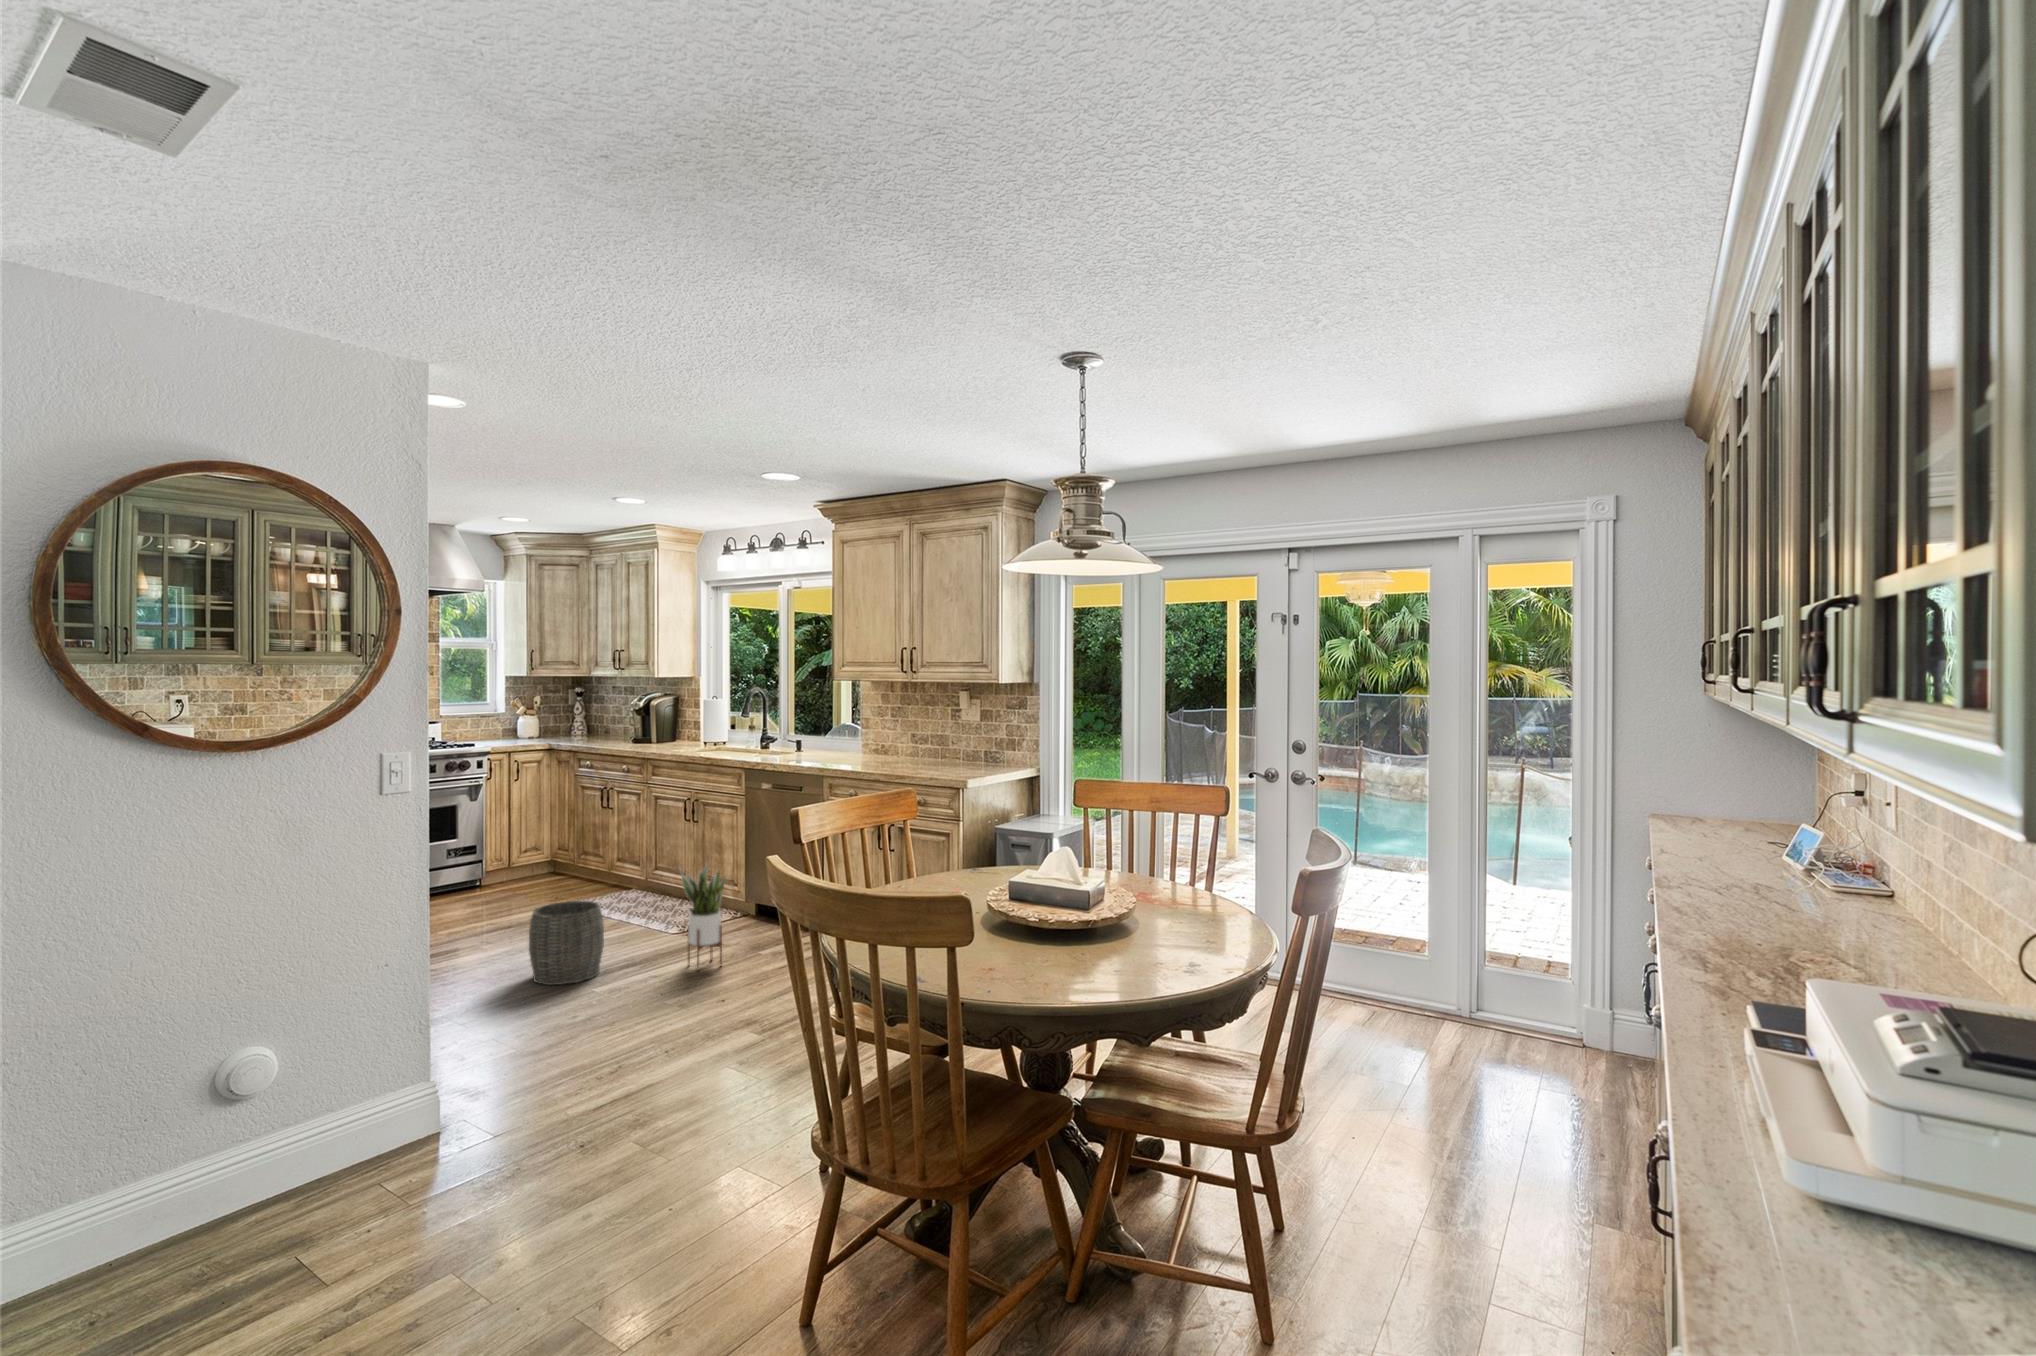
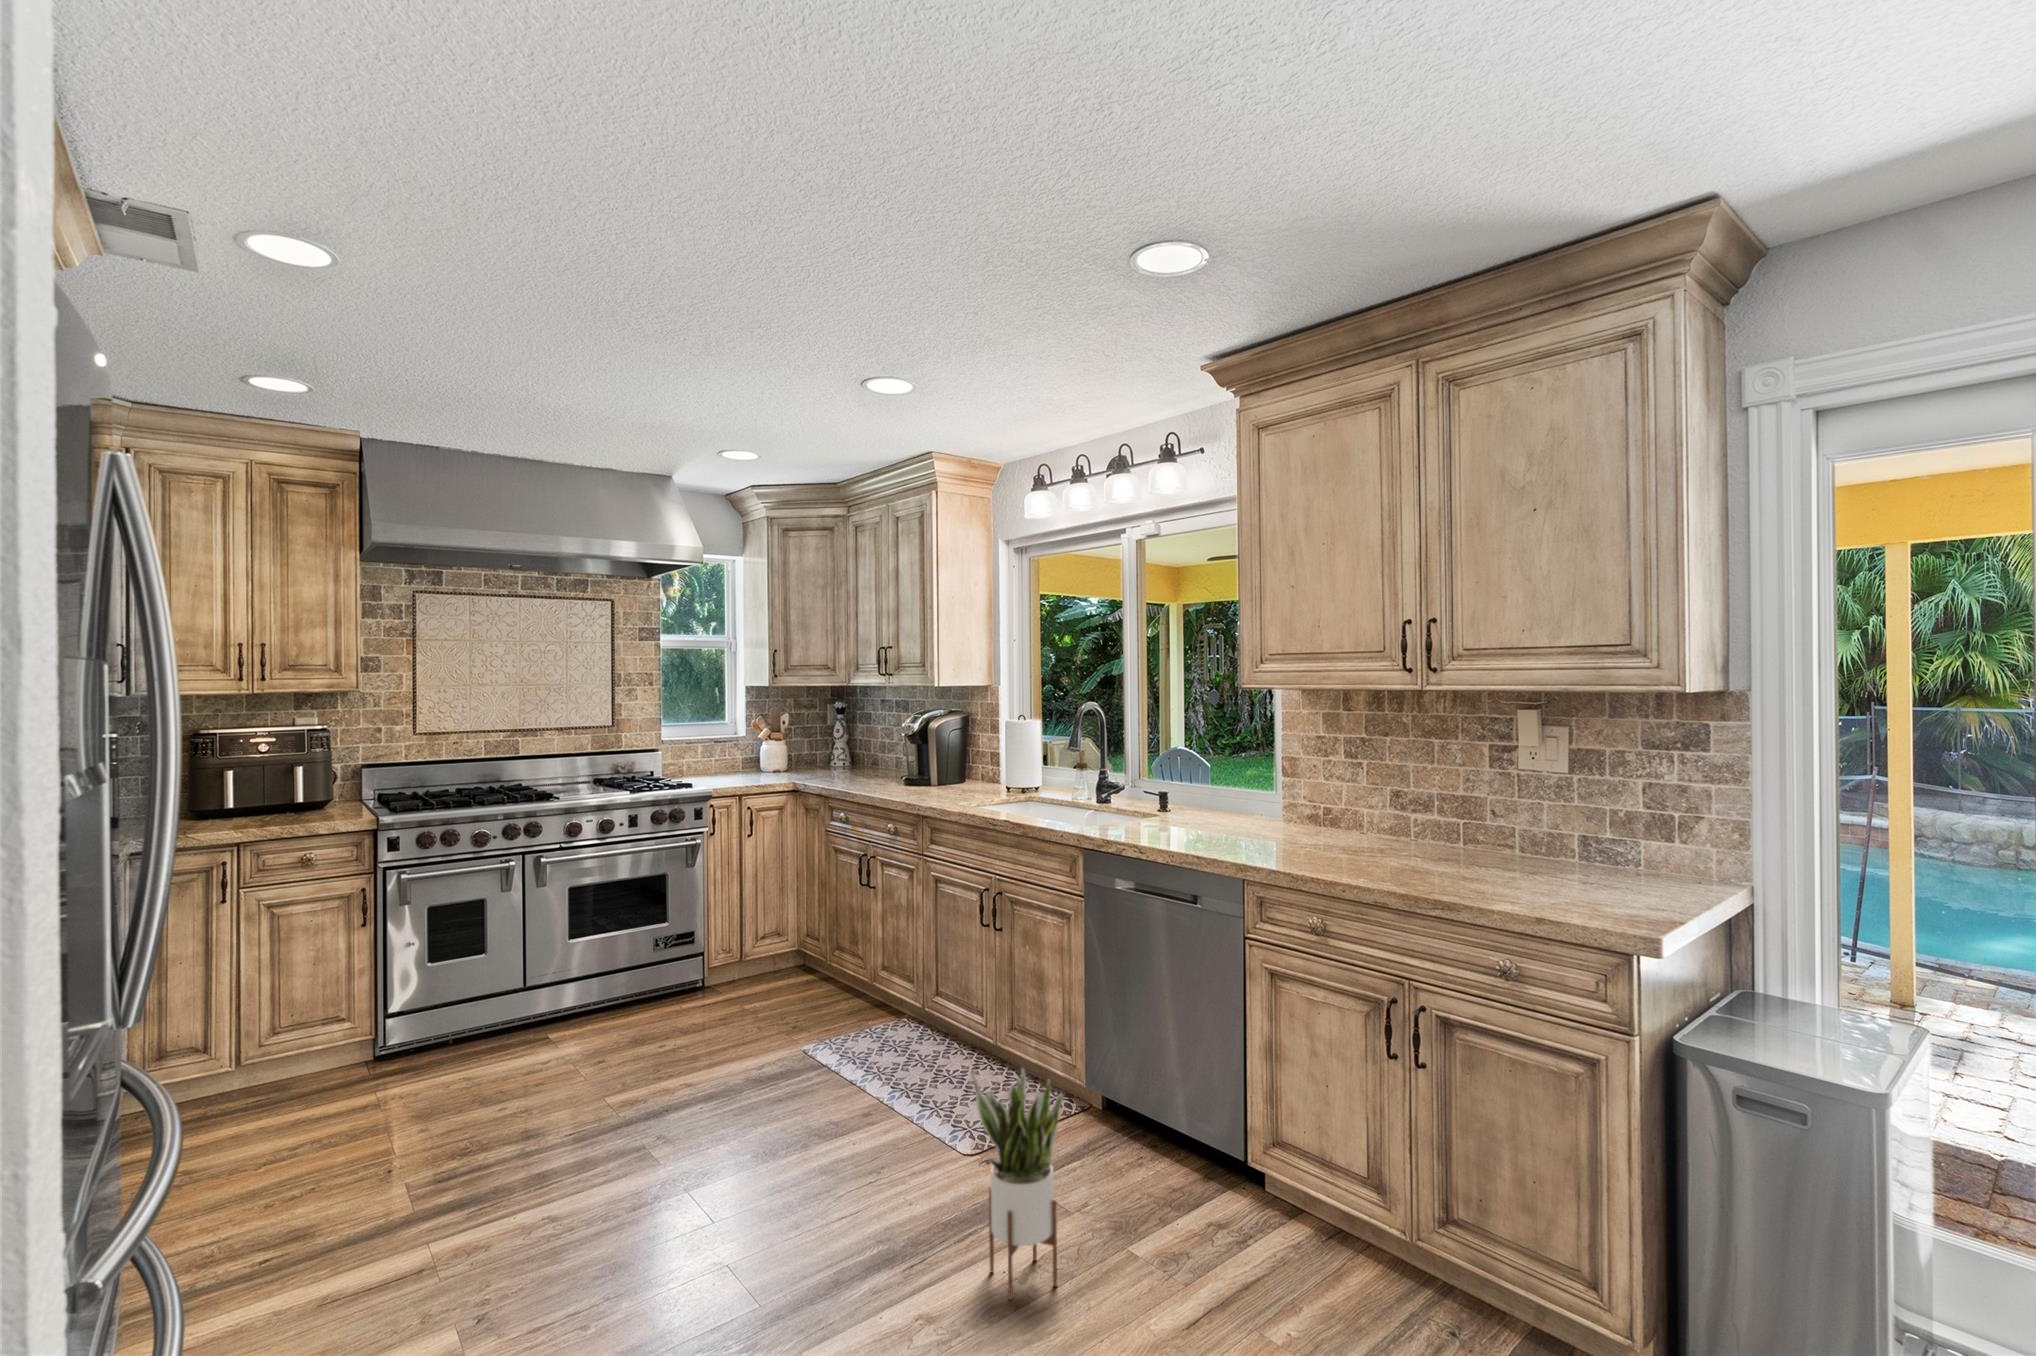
woven basket: present [529,901,604,985] -> none [698,1114,833,1308]

